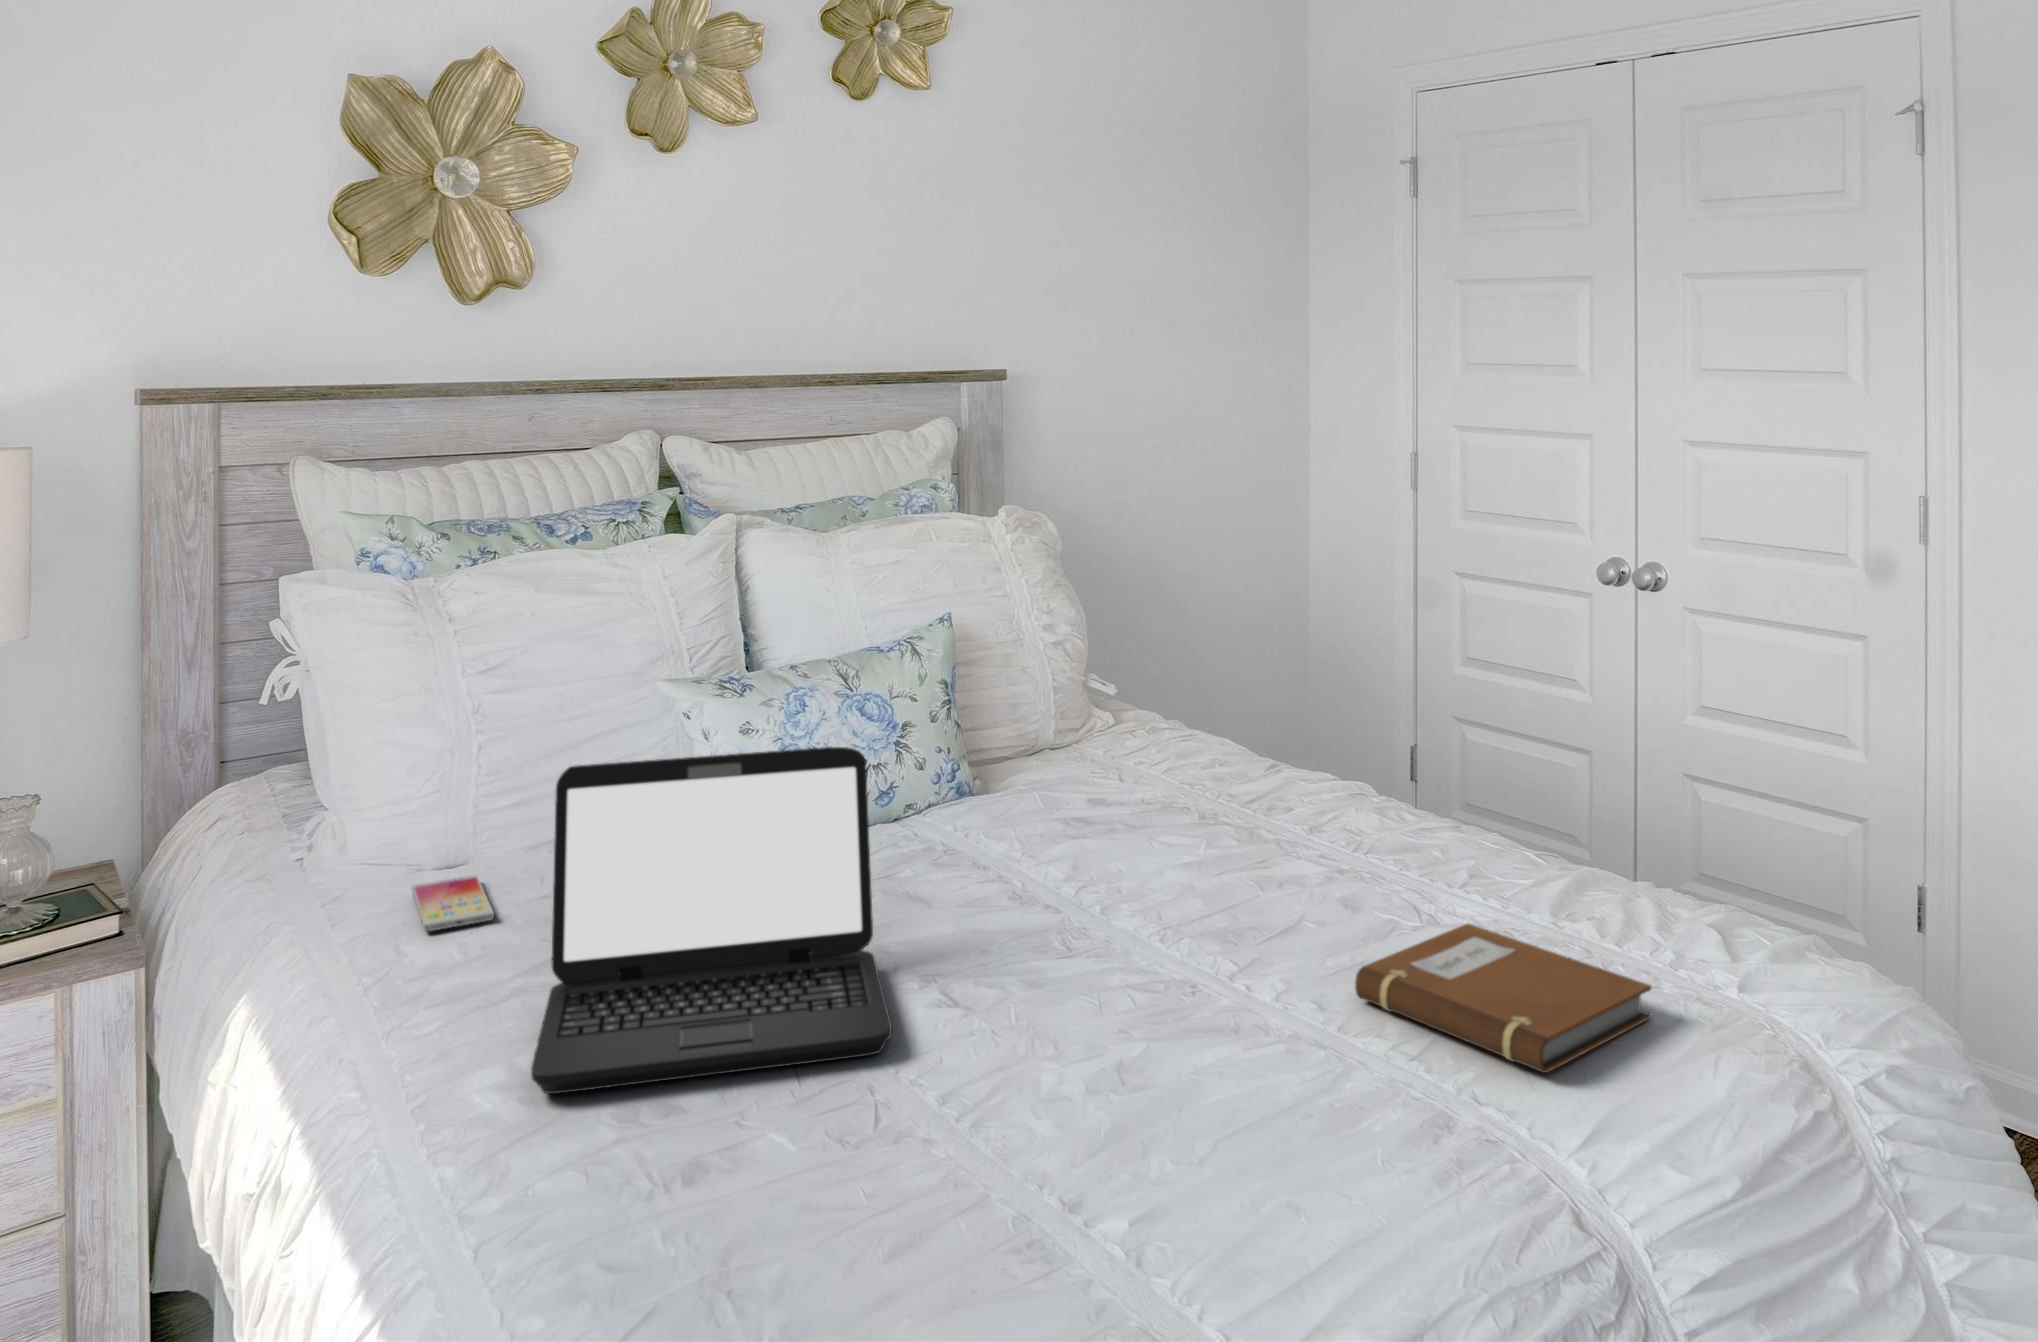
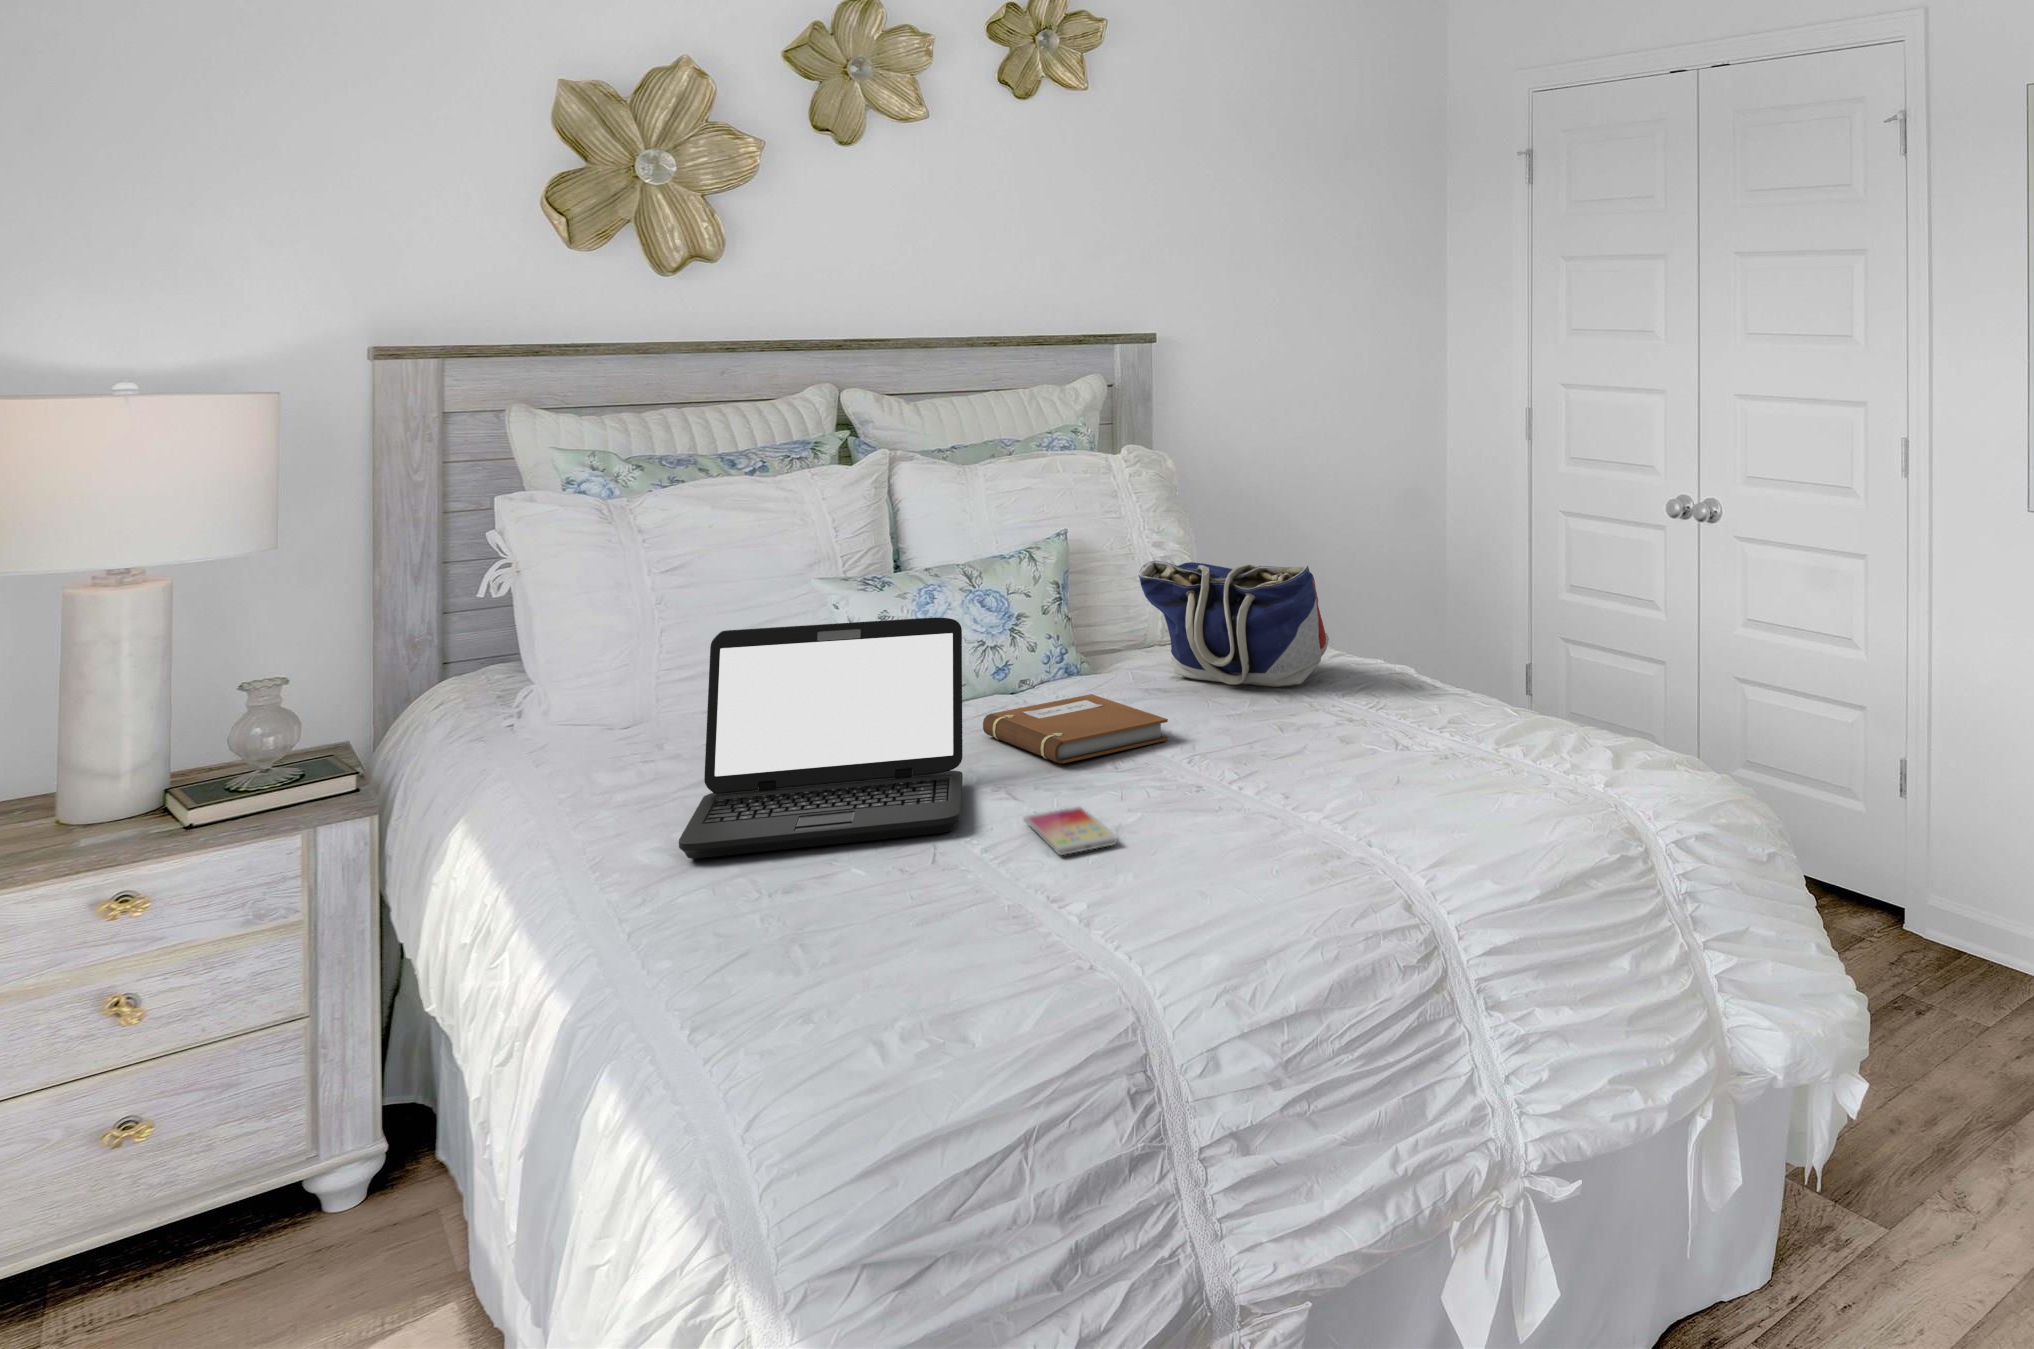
tote bag: none [1045,655,1279,817] -> present [1138,560,1329,687]
smartphone: present [412,875,494,931] -> present [1024,806,1117,855]
notebook: present [1355,924,1651,1073] -> present [983,694,1168,763]

